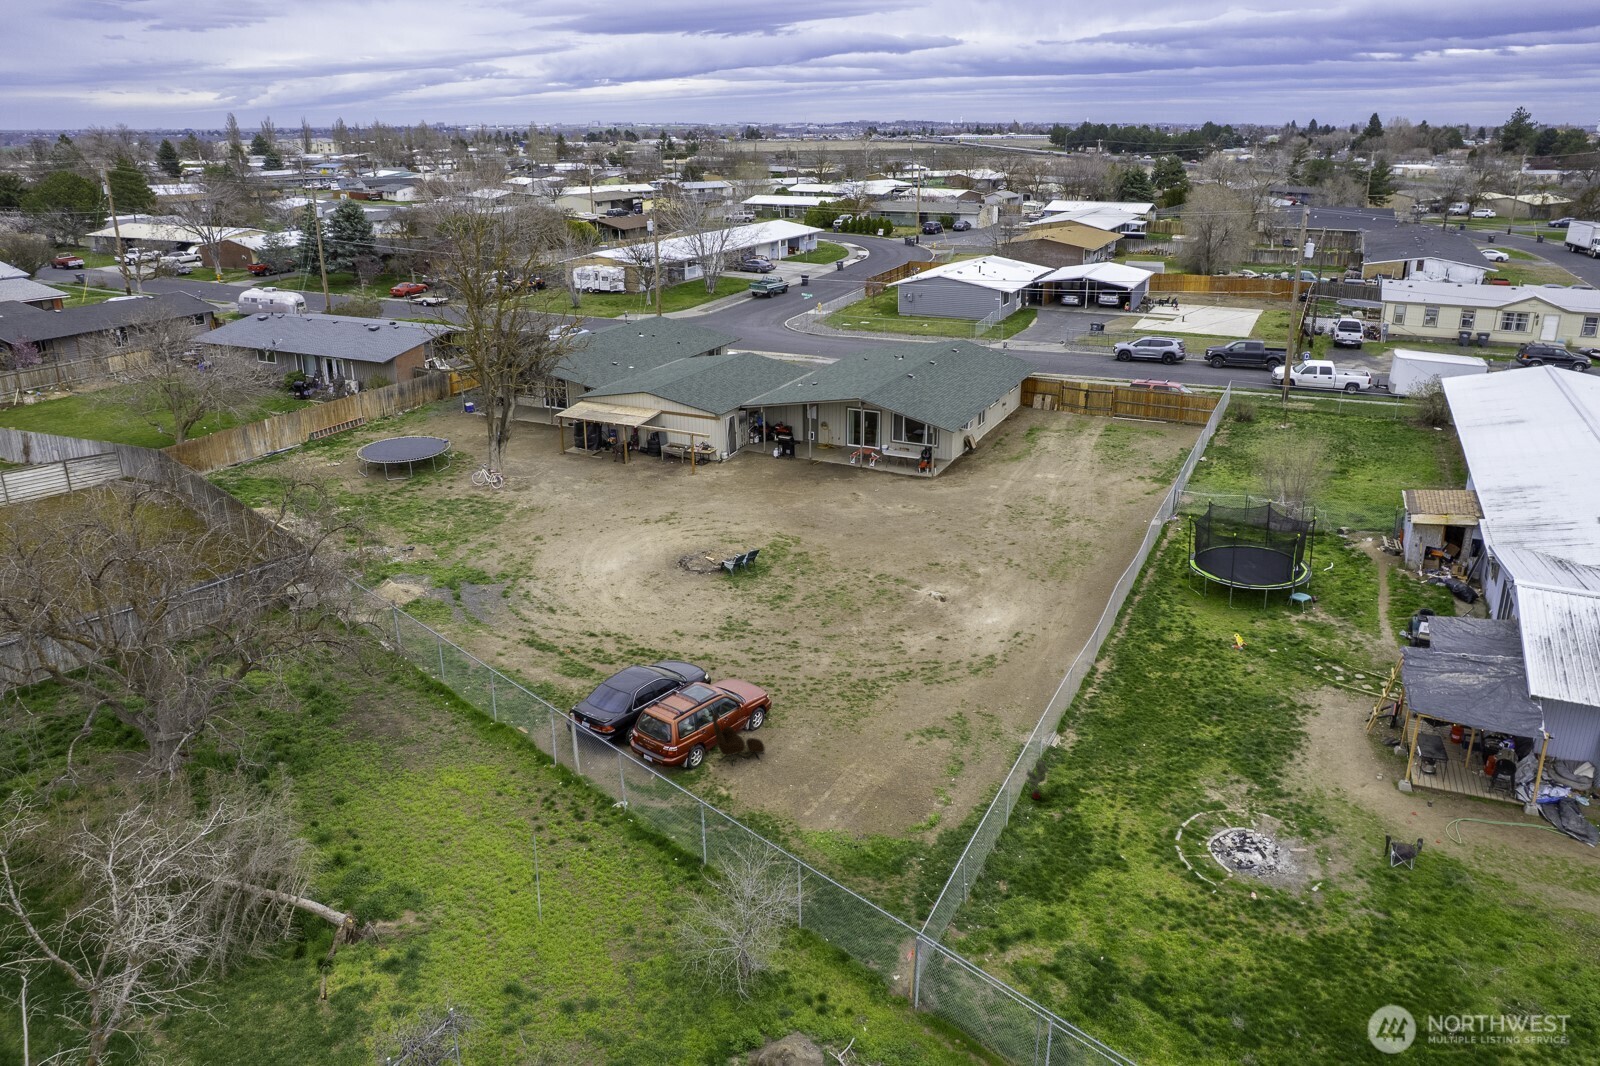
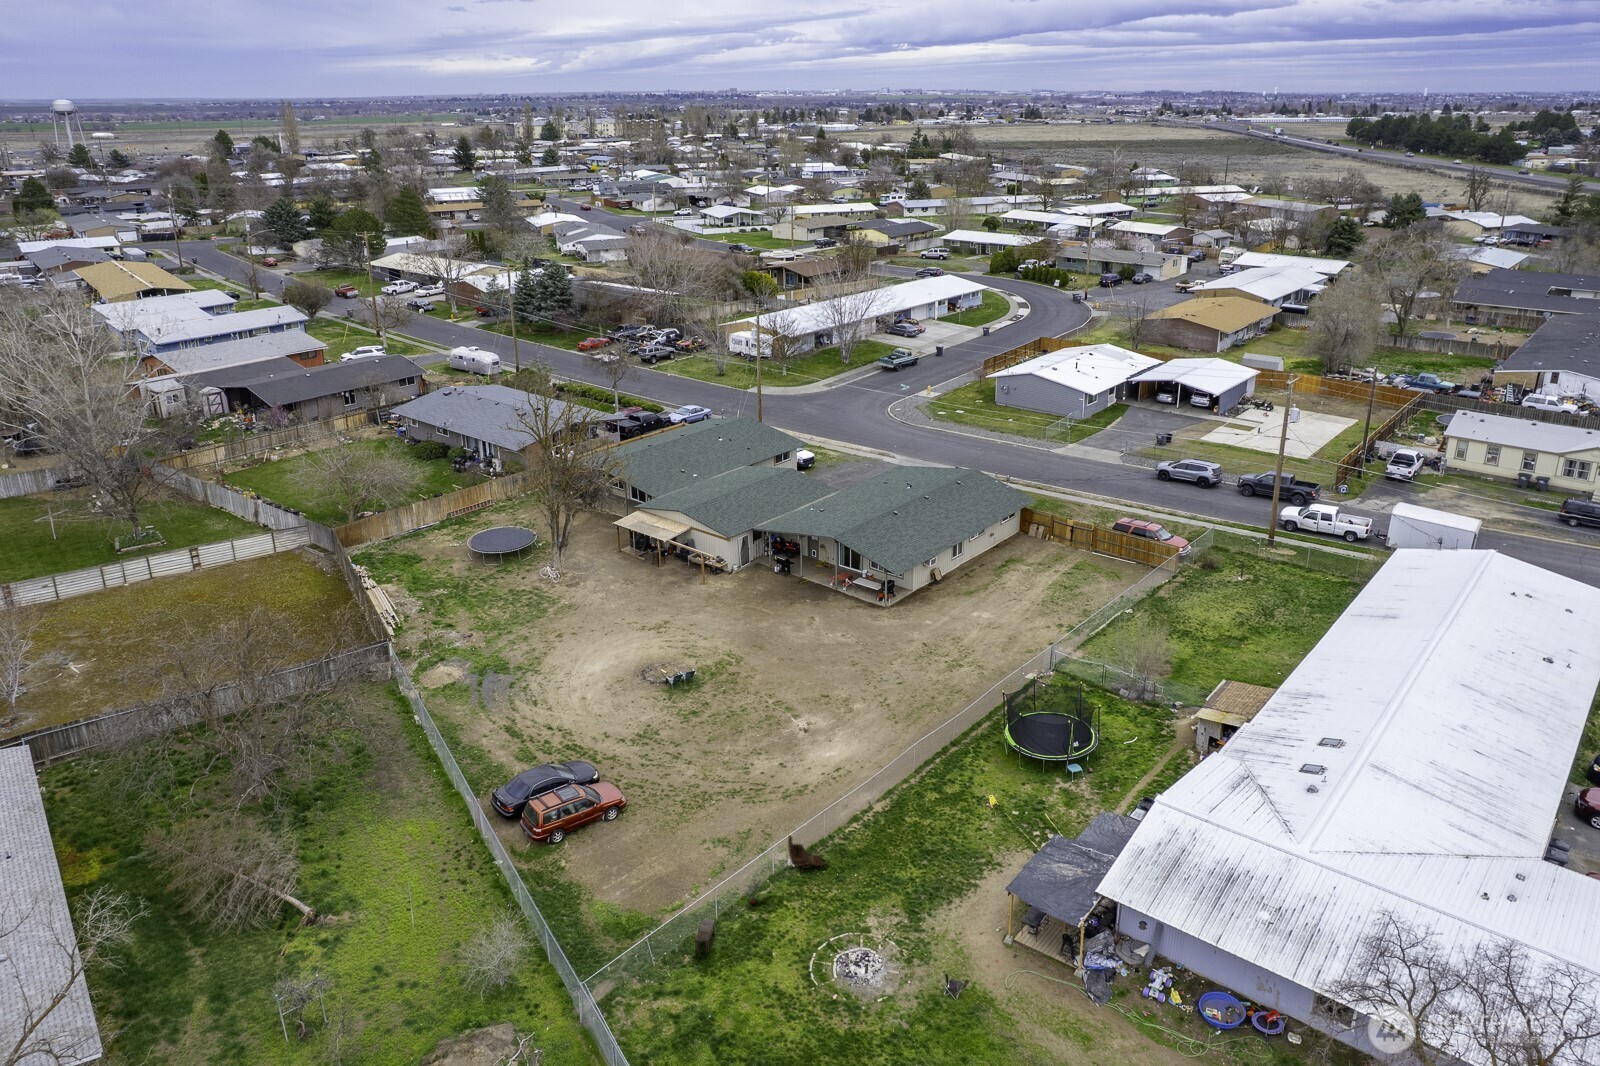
lounge chair: present [712,714,765,764] -> present [788,836,823,867]
bench: none [996,824,1029,875] -> present [695,919,715,953]

